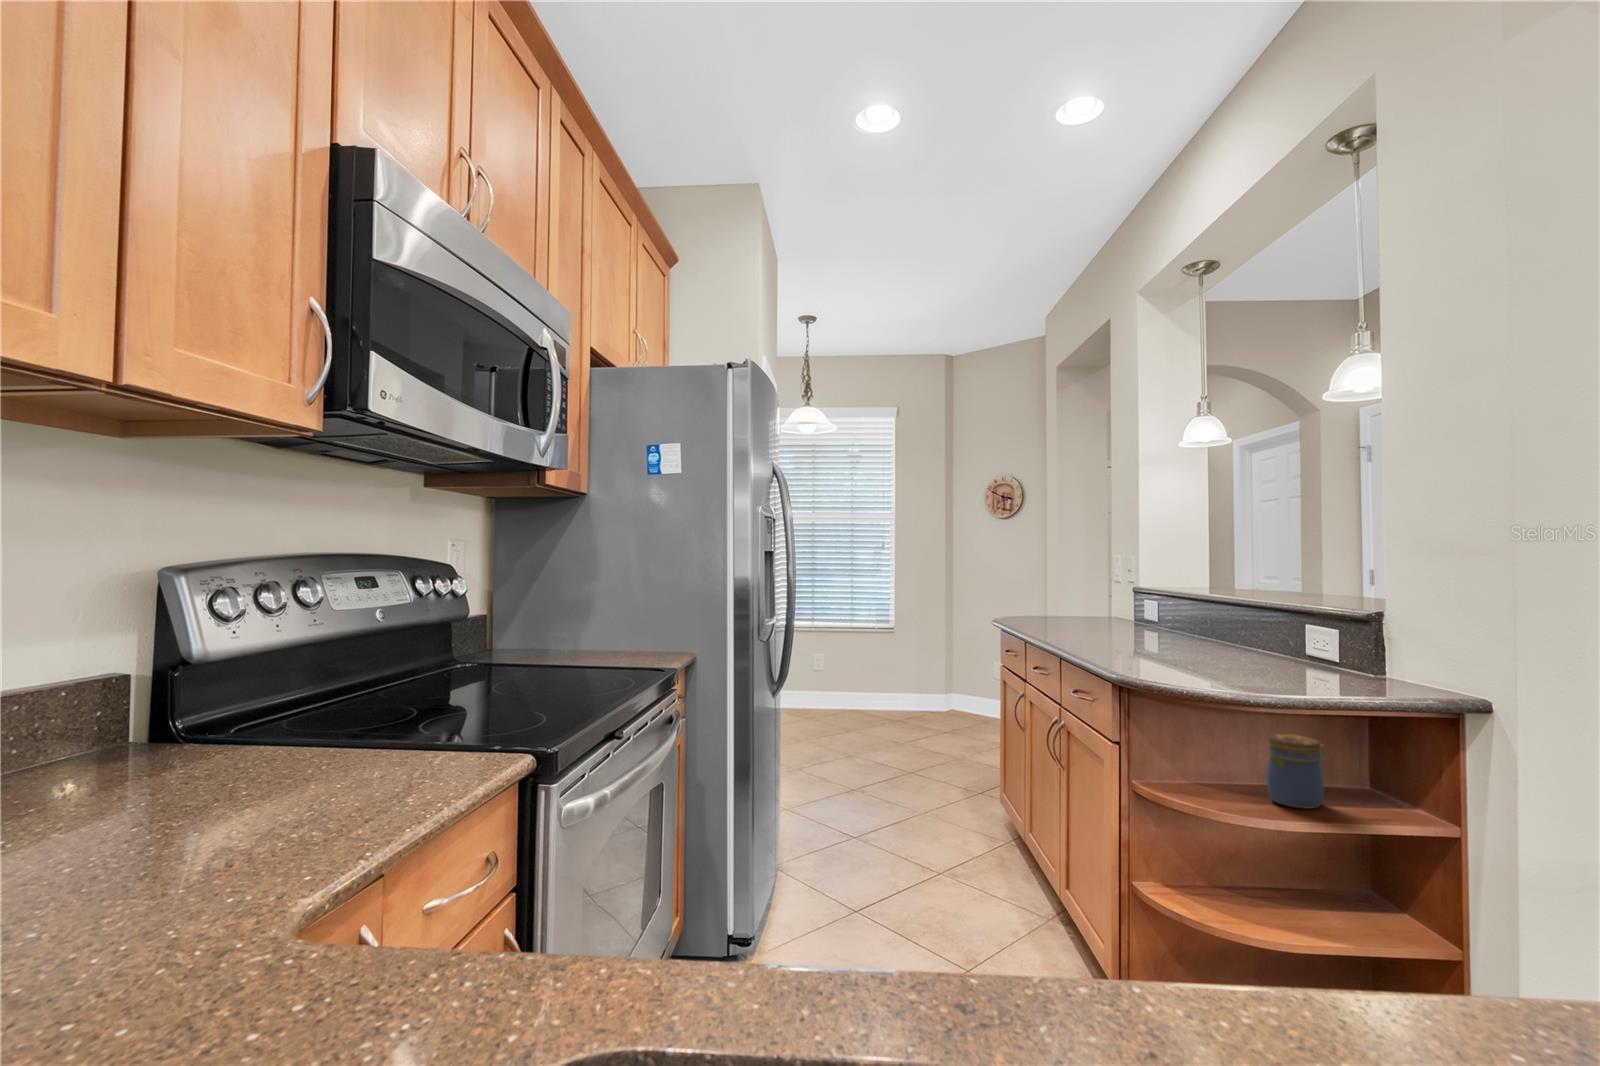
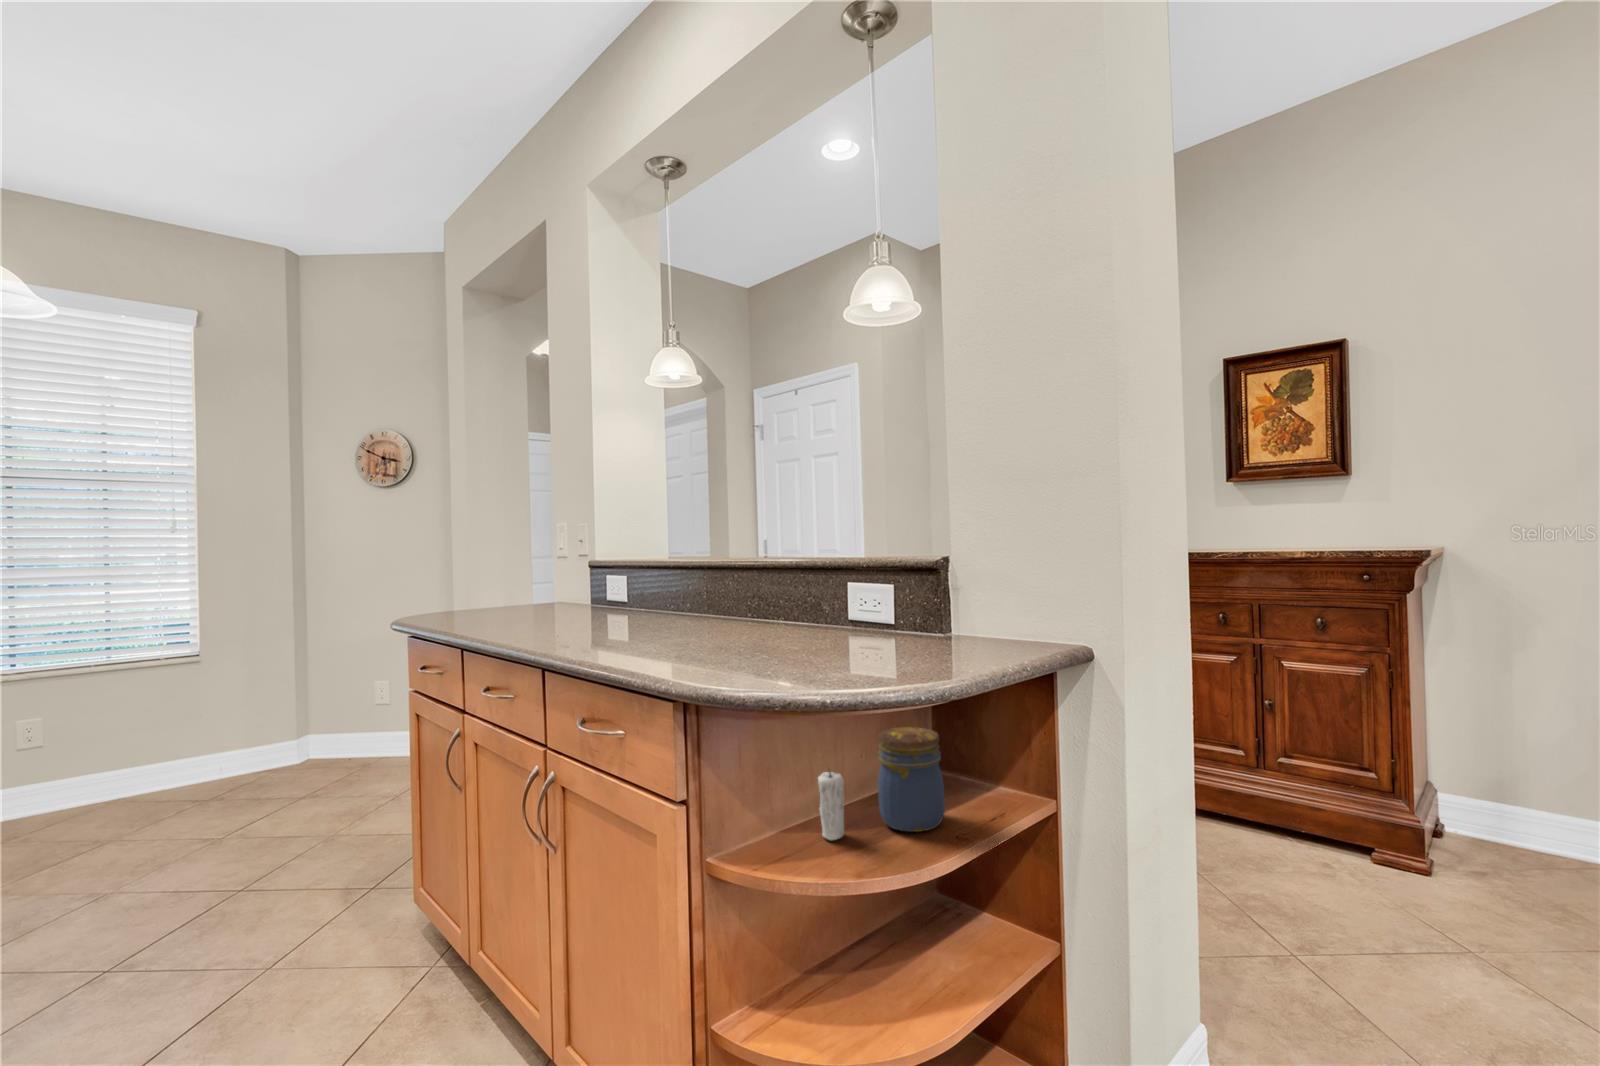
candle: none [1215,744,1234,796] -> present [818,772,844,840]

